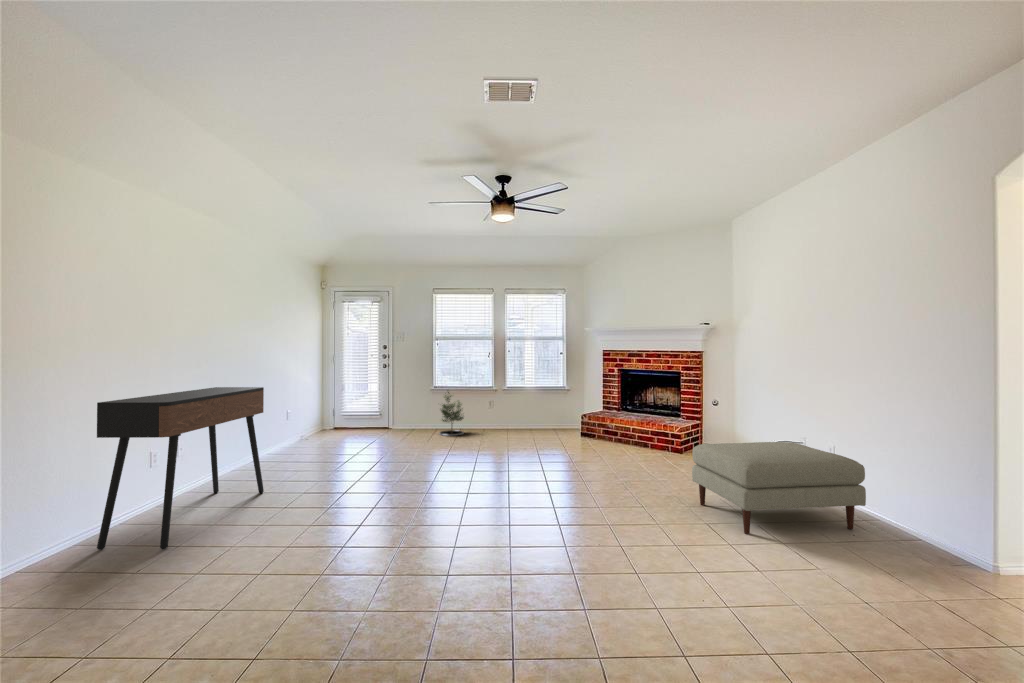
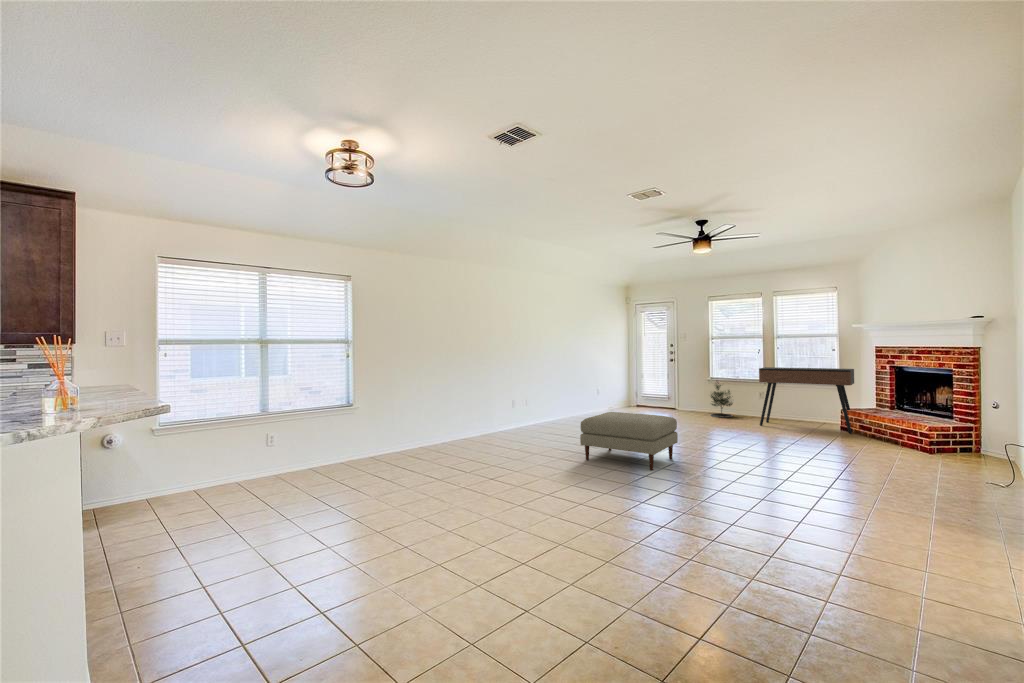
console table: present [97,387,264,550] -> present [759,367,854,434]
ottoman: present [692,442,866,534] -> present [580,412,678,470]

